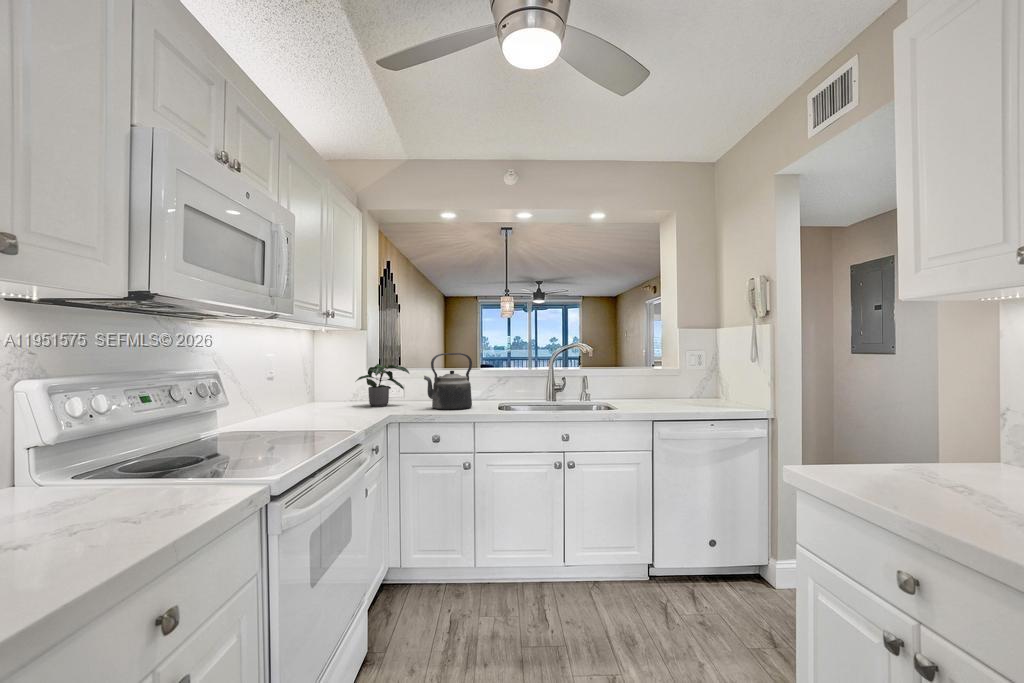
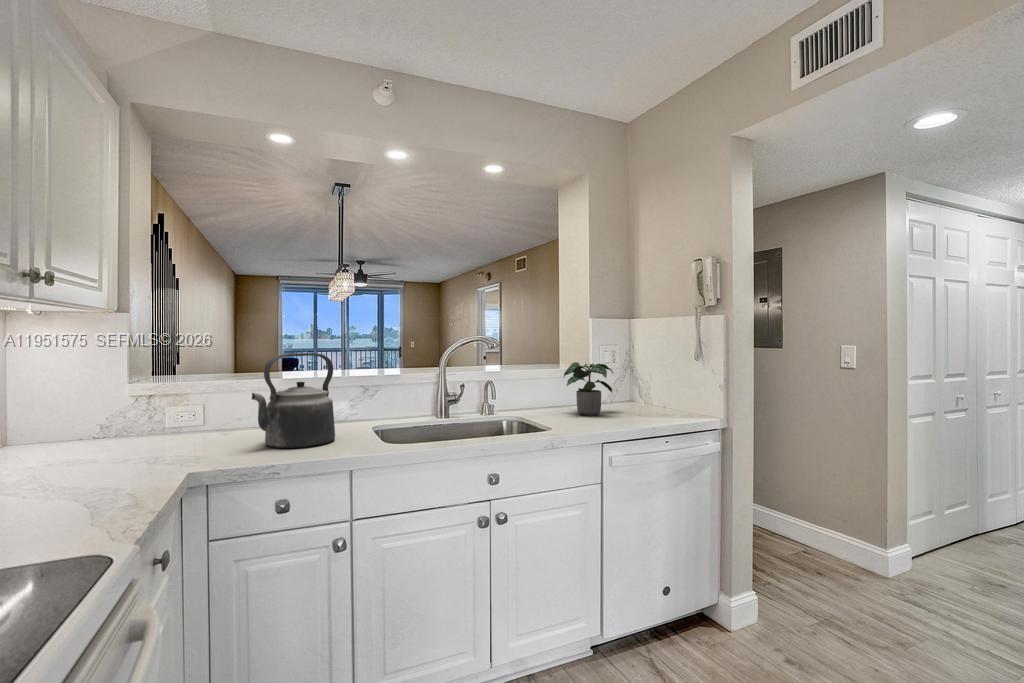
potted plant: present [356,364,409,407] -> present [564,362,613,416]

